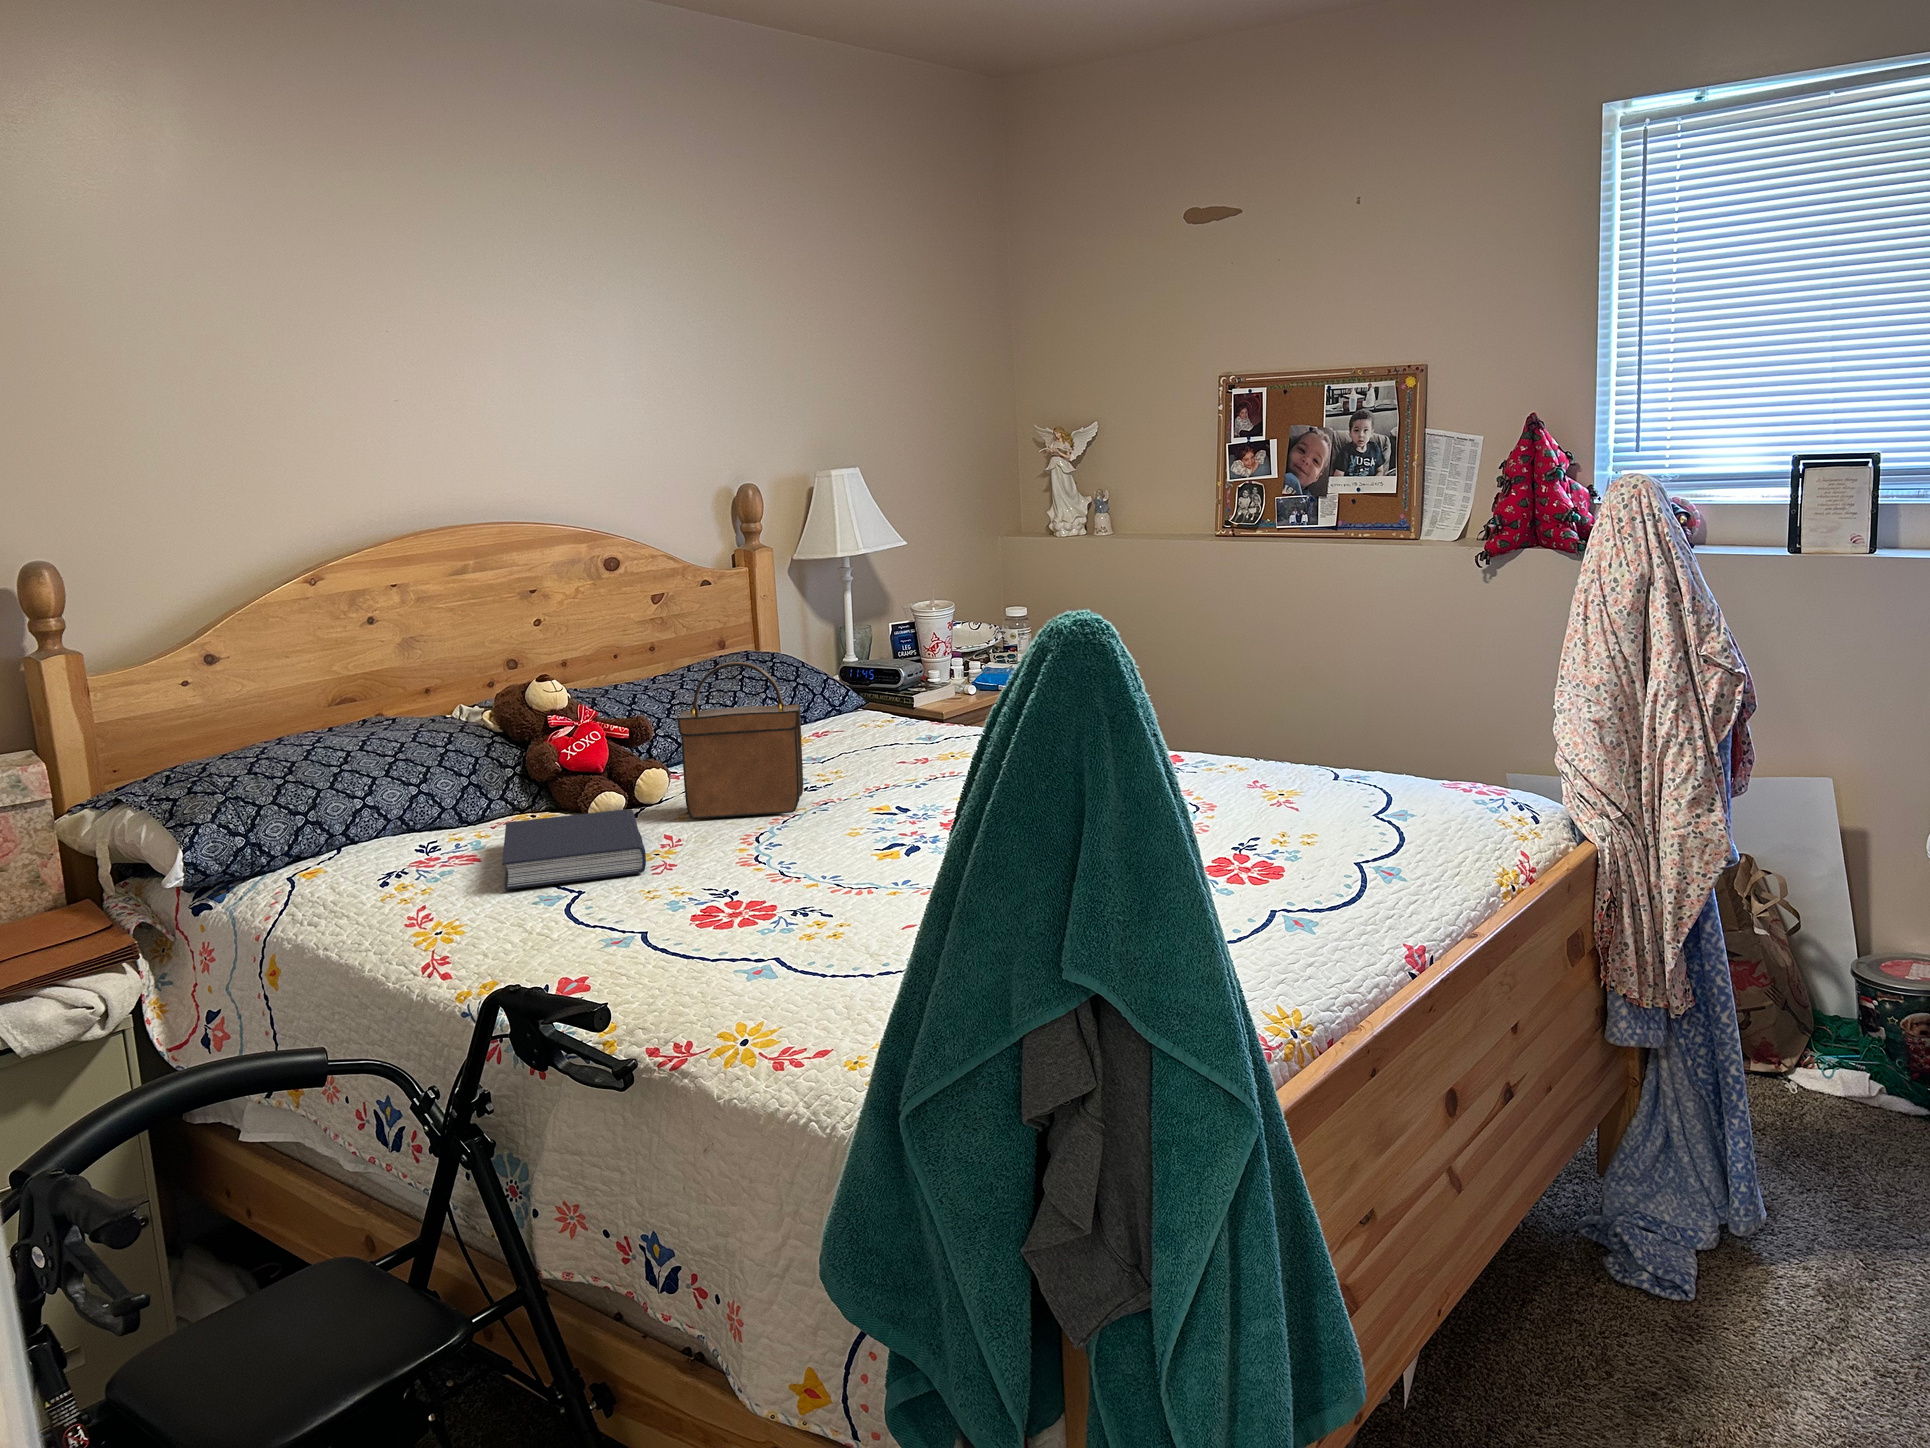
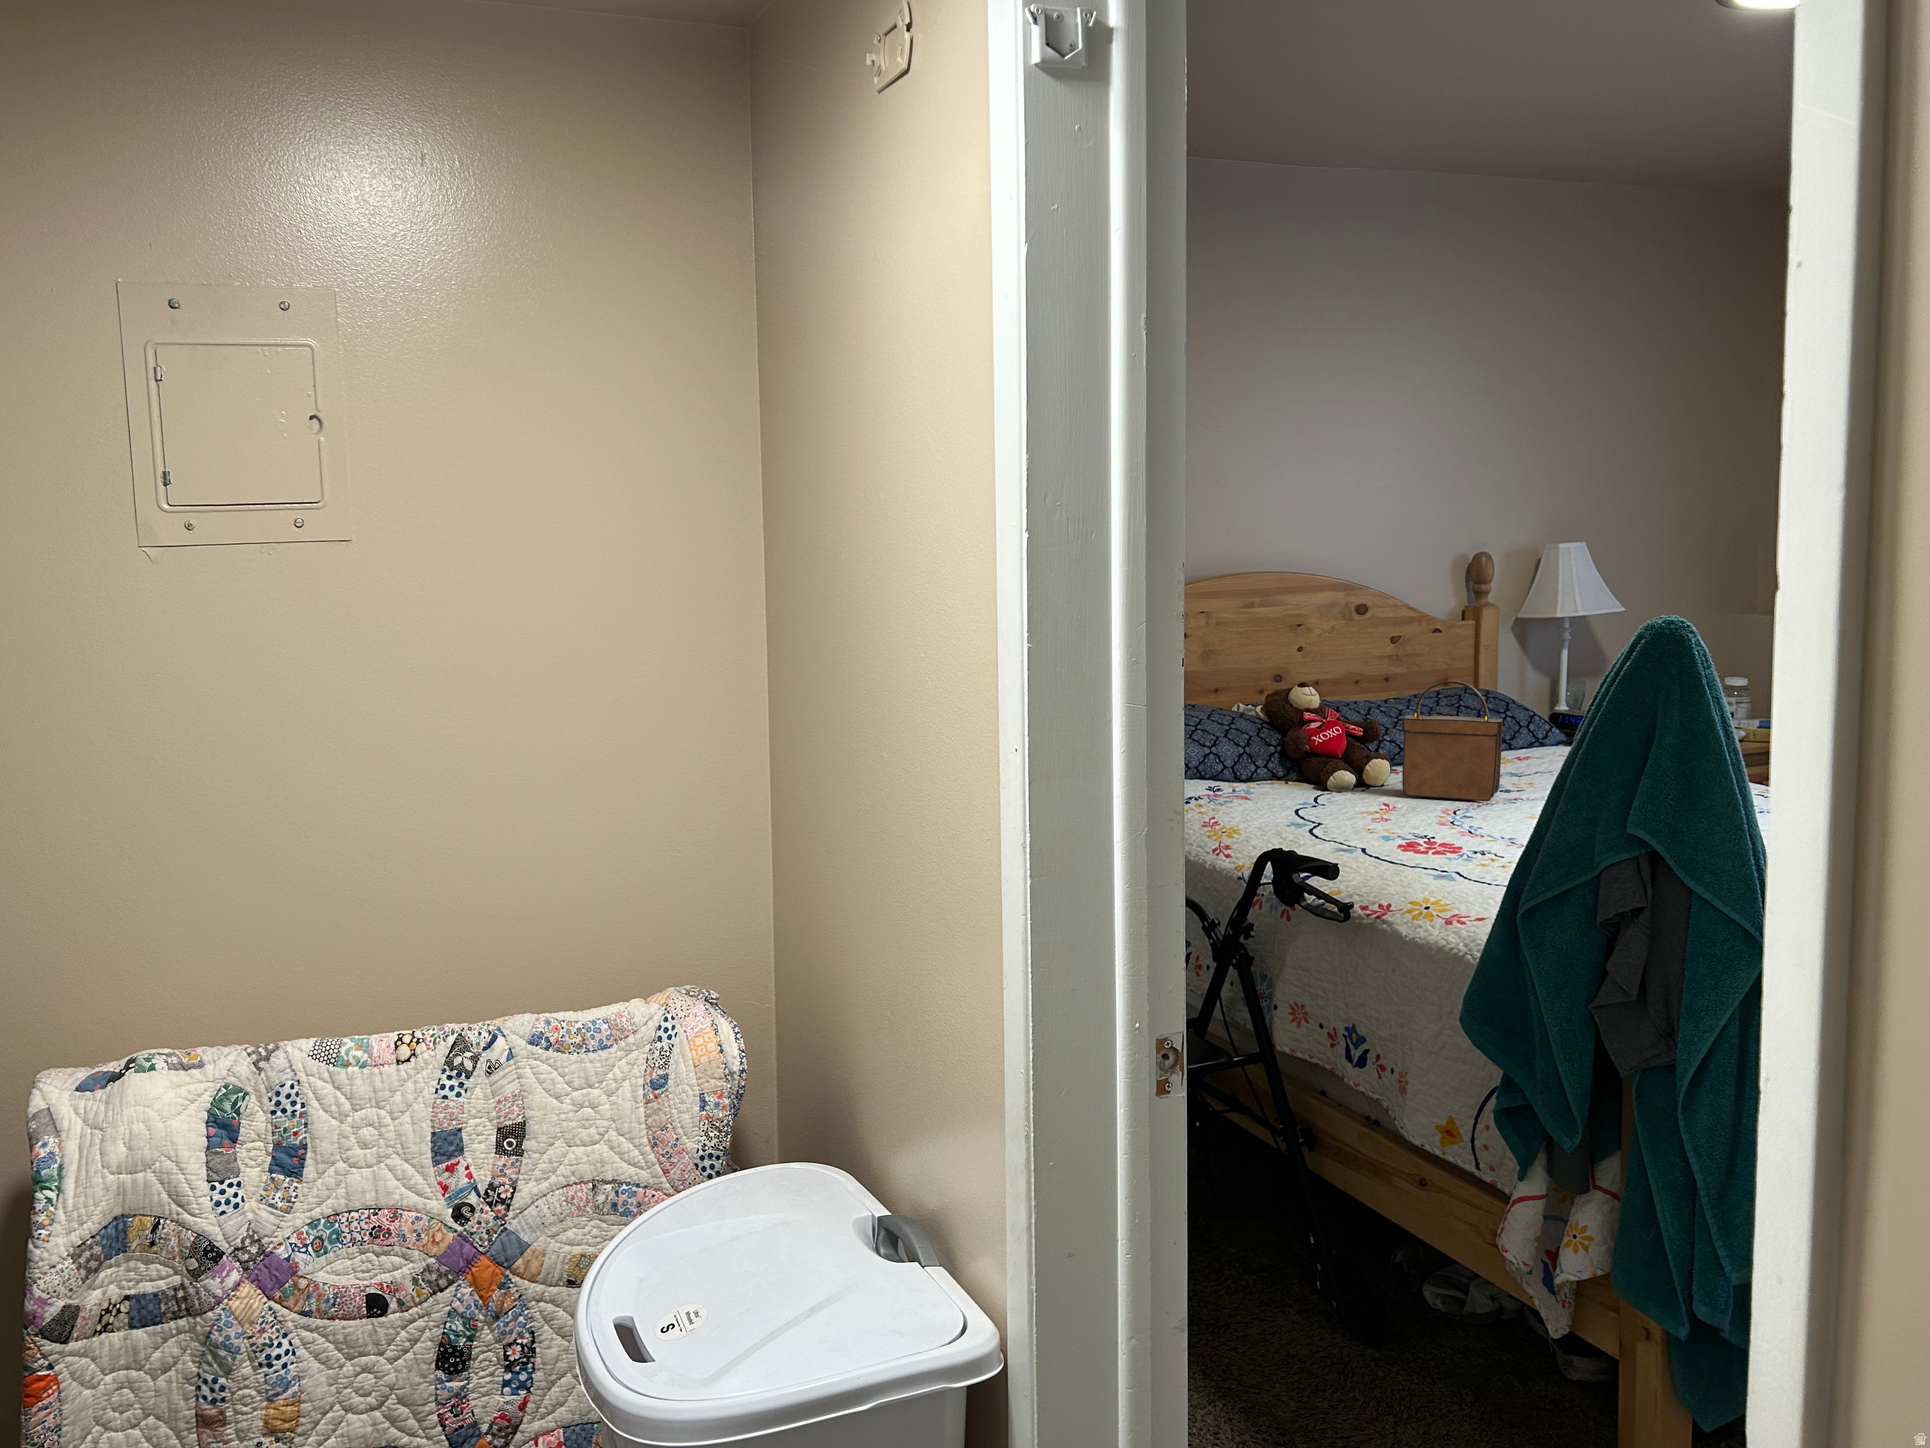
book: present [502,809,646,890] -> none [1268,778,1369,820]

